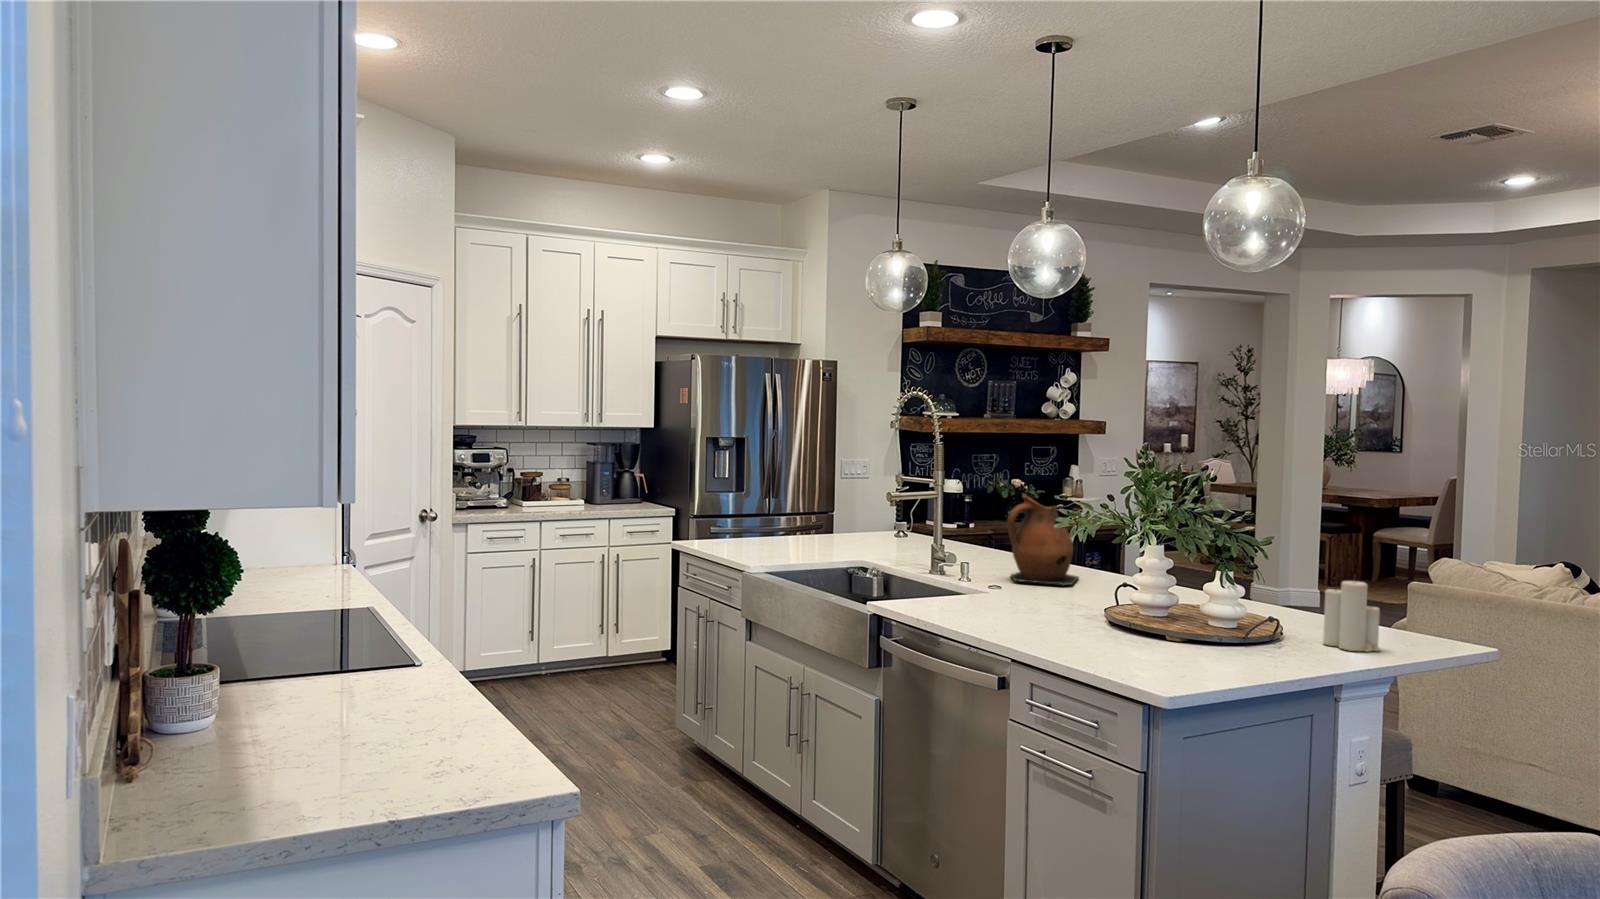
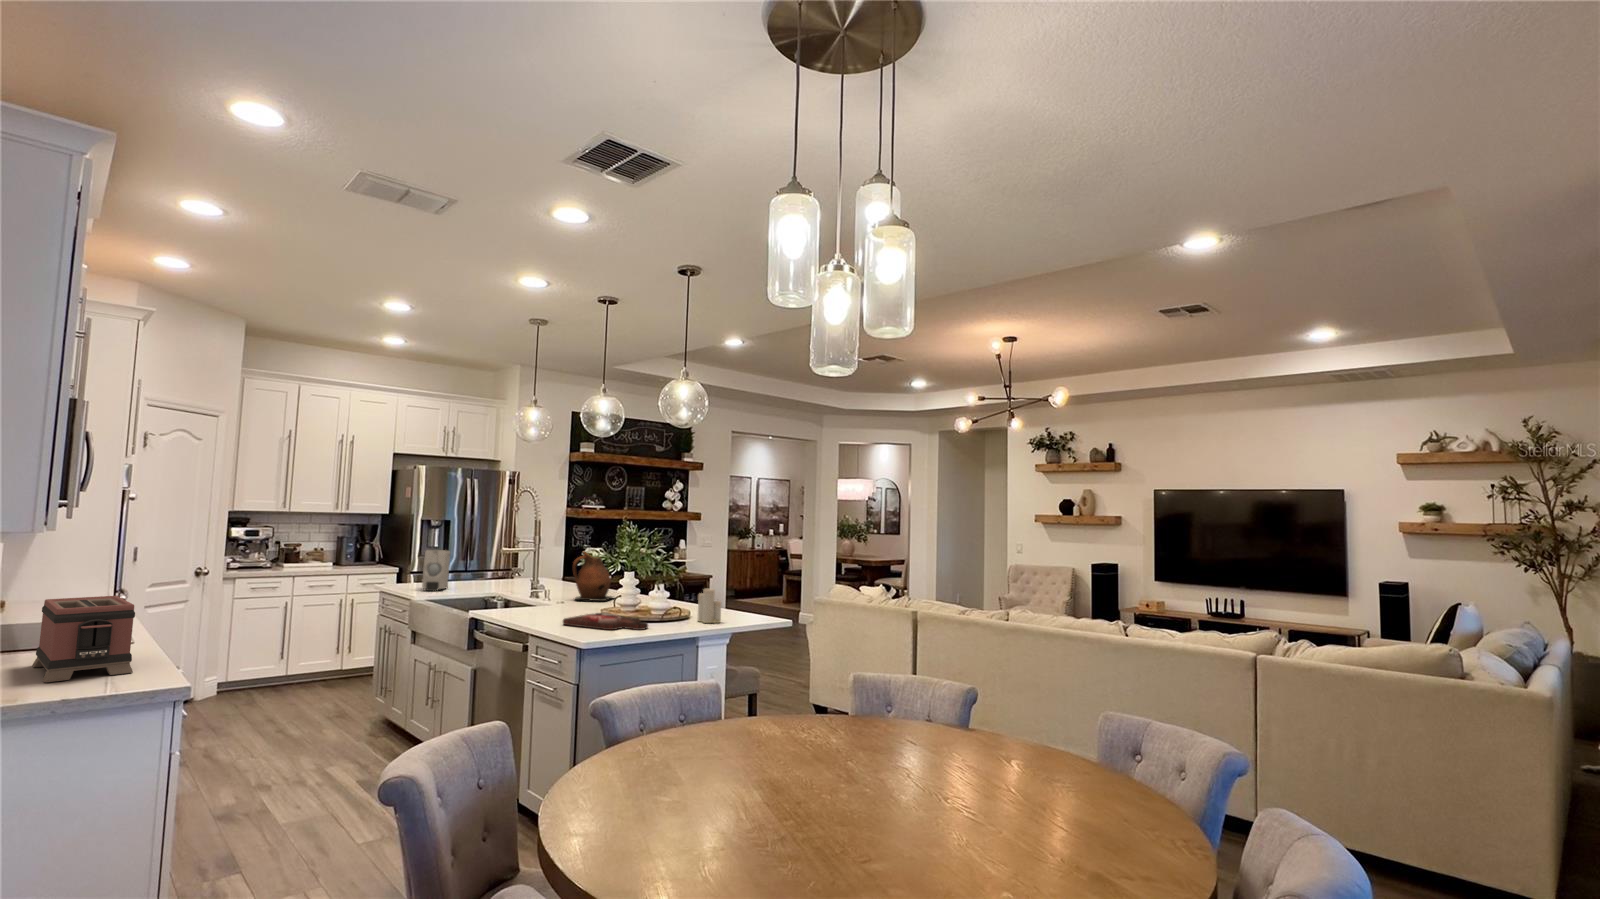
soap dispenser: none [748,489,782,556] -> present [422,550,450,591]
toaster: none [278,590,436,762] -> present [32,596,135,682]
cutting board: none [1068,620,1253,665] -> present [563,613,648,630]

